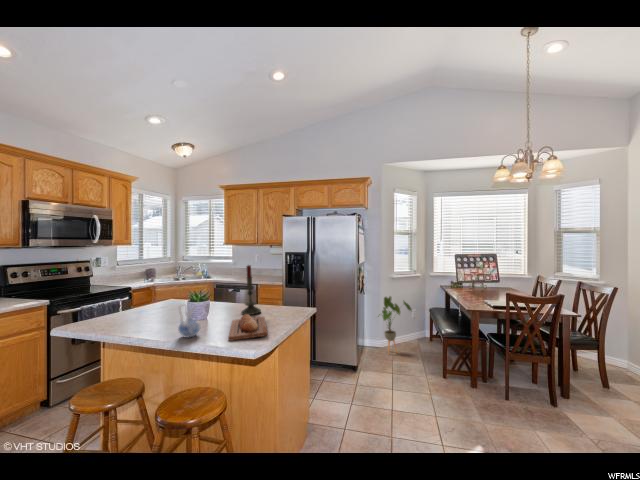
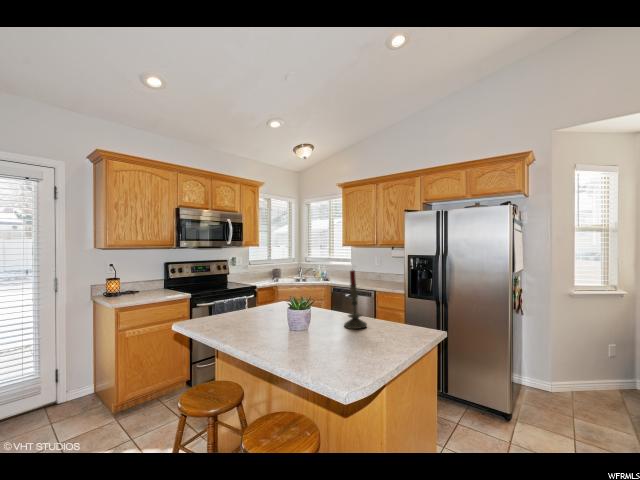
house plant: present [379,296,411,353] -> none [542,322,610,408]
ceramic pitcher: present [178,305,201,337] -> none [270,310,292,347]
bread loaf: present [228,314,268,341] -> none [317,329,367,360]

